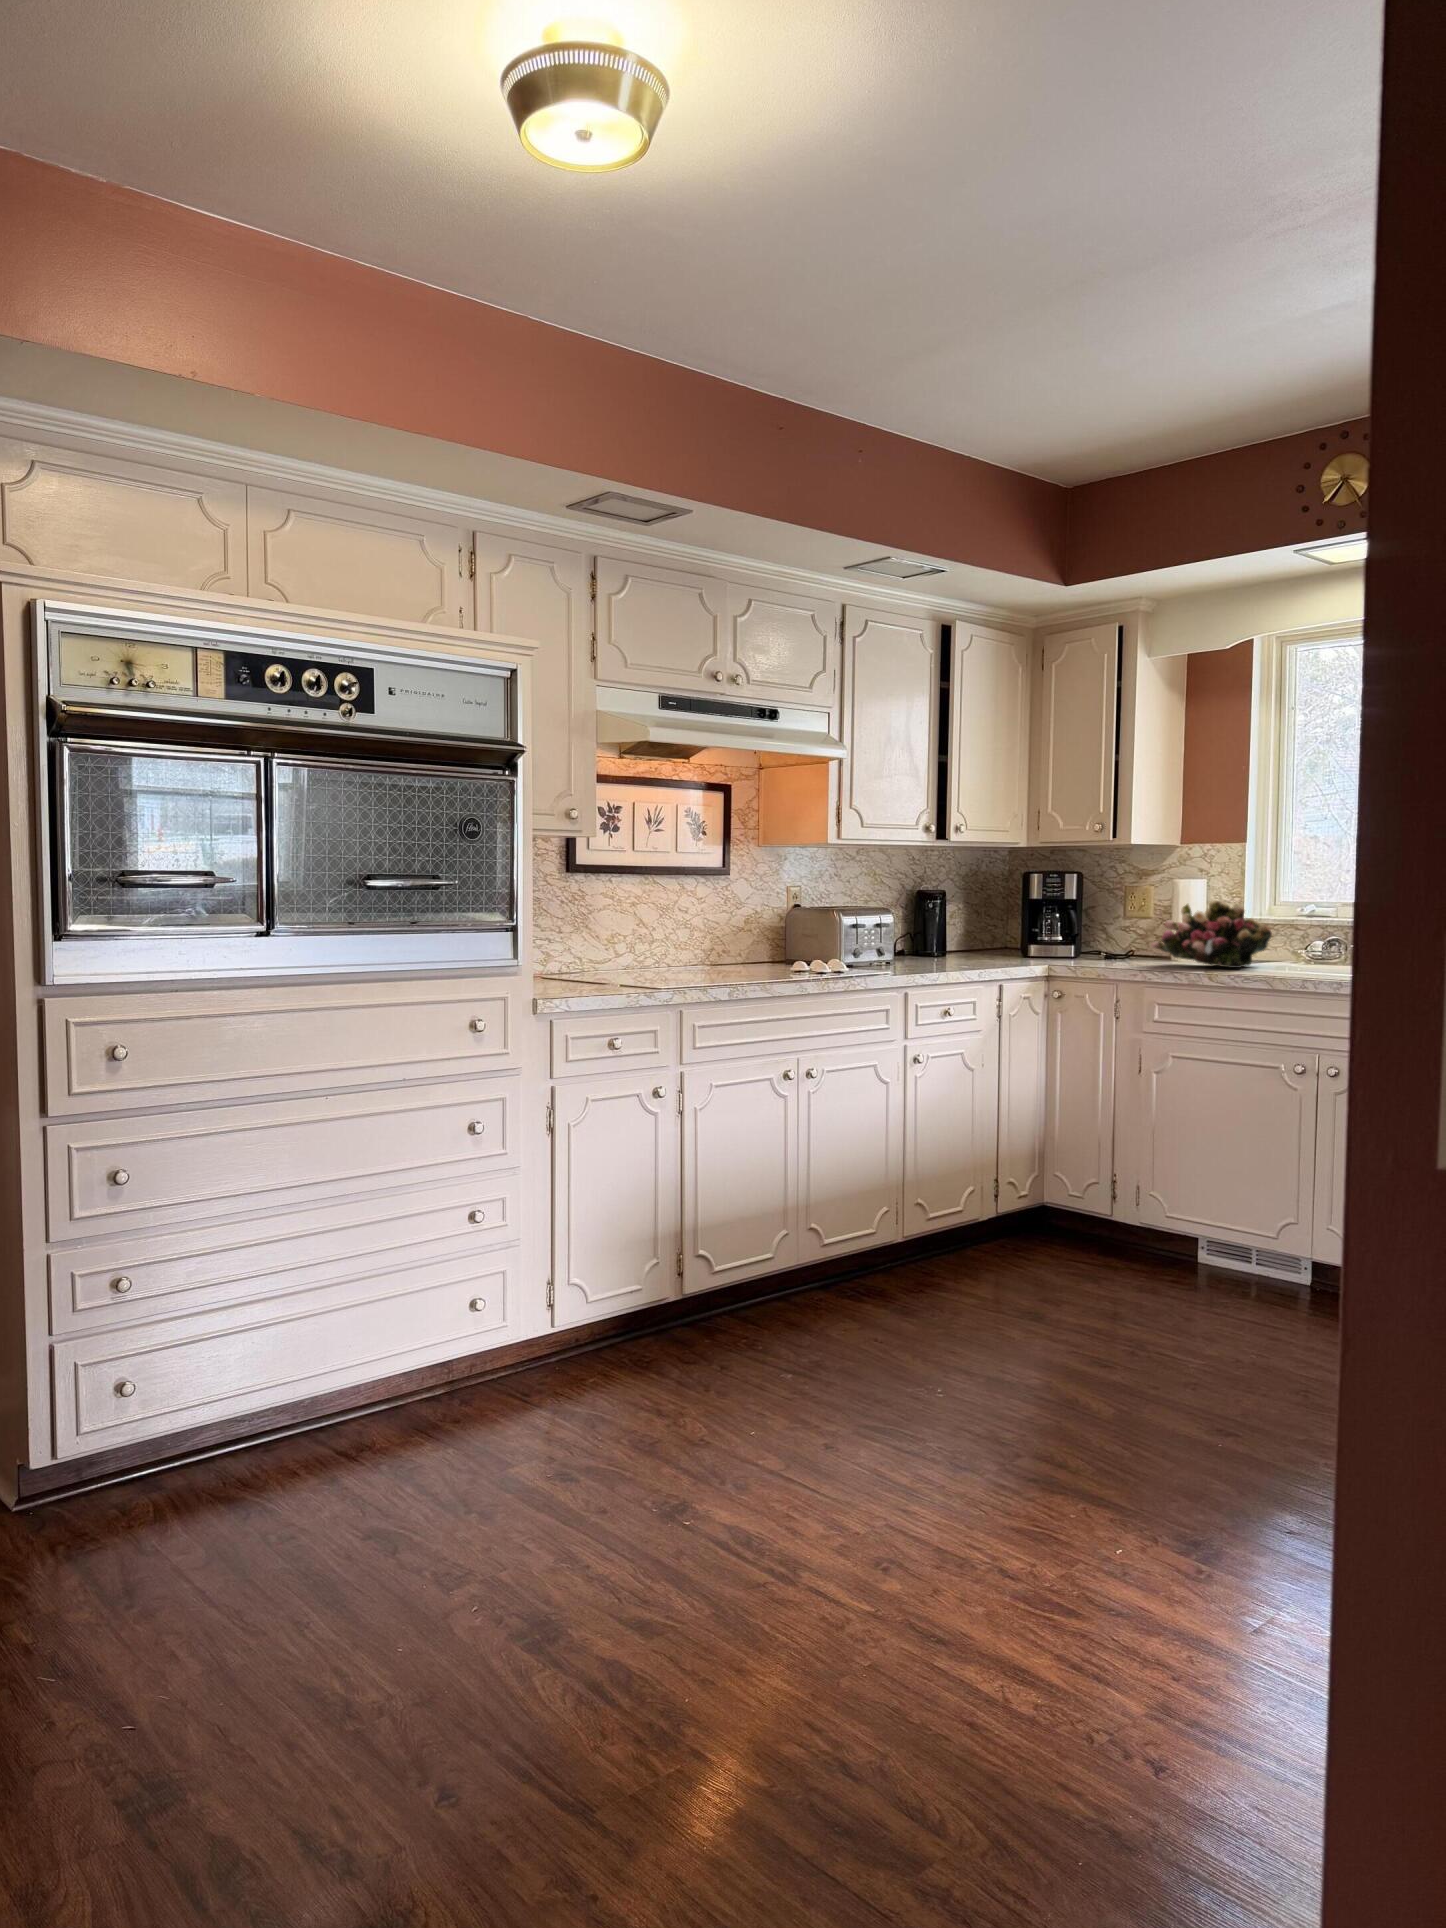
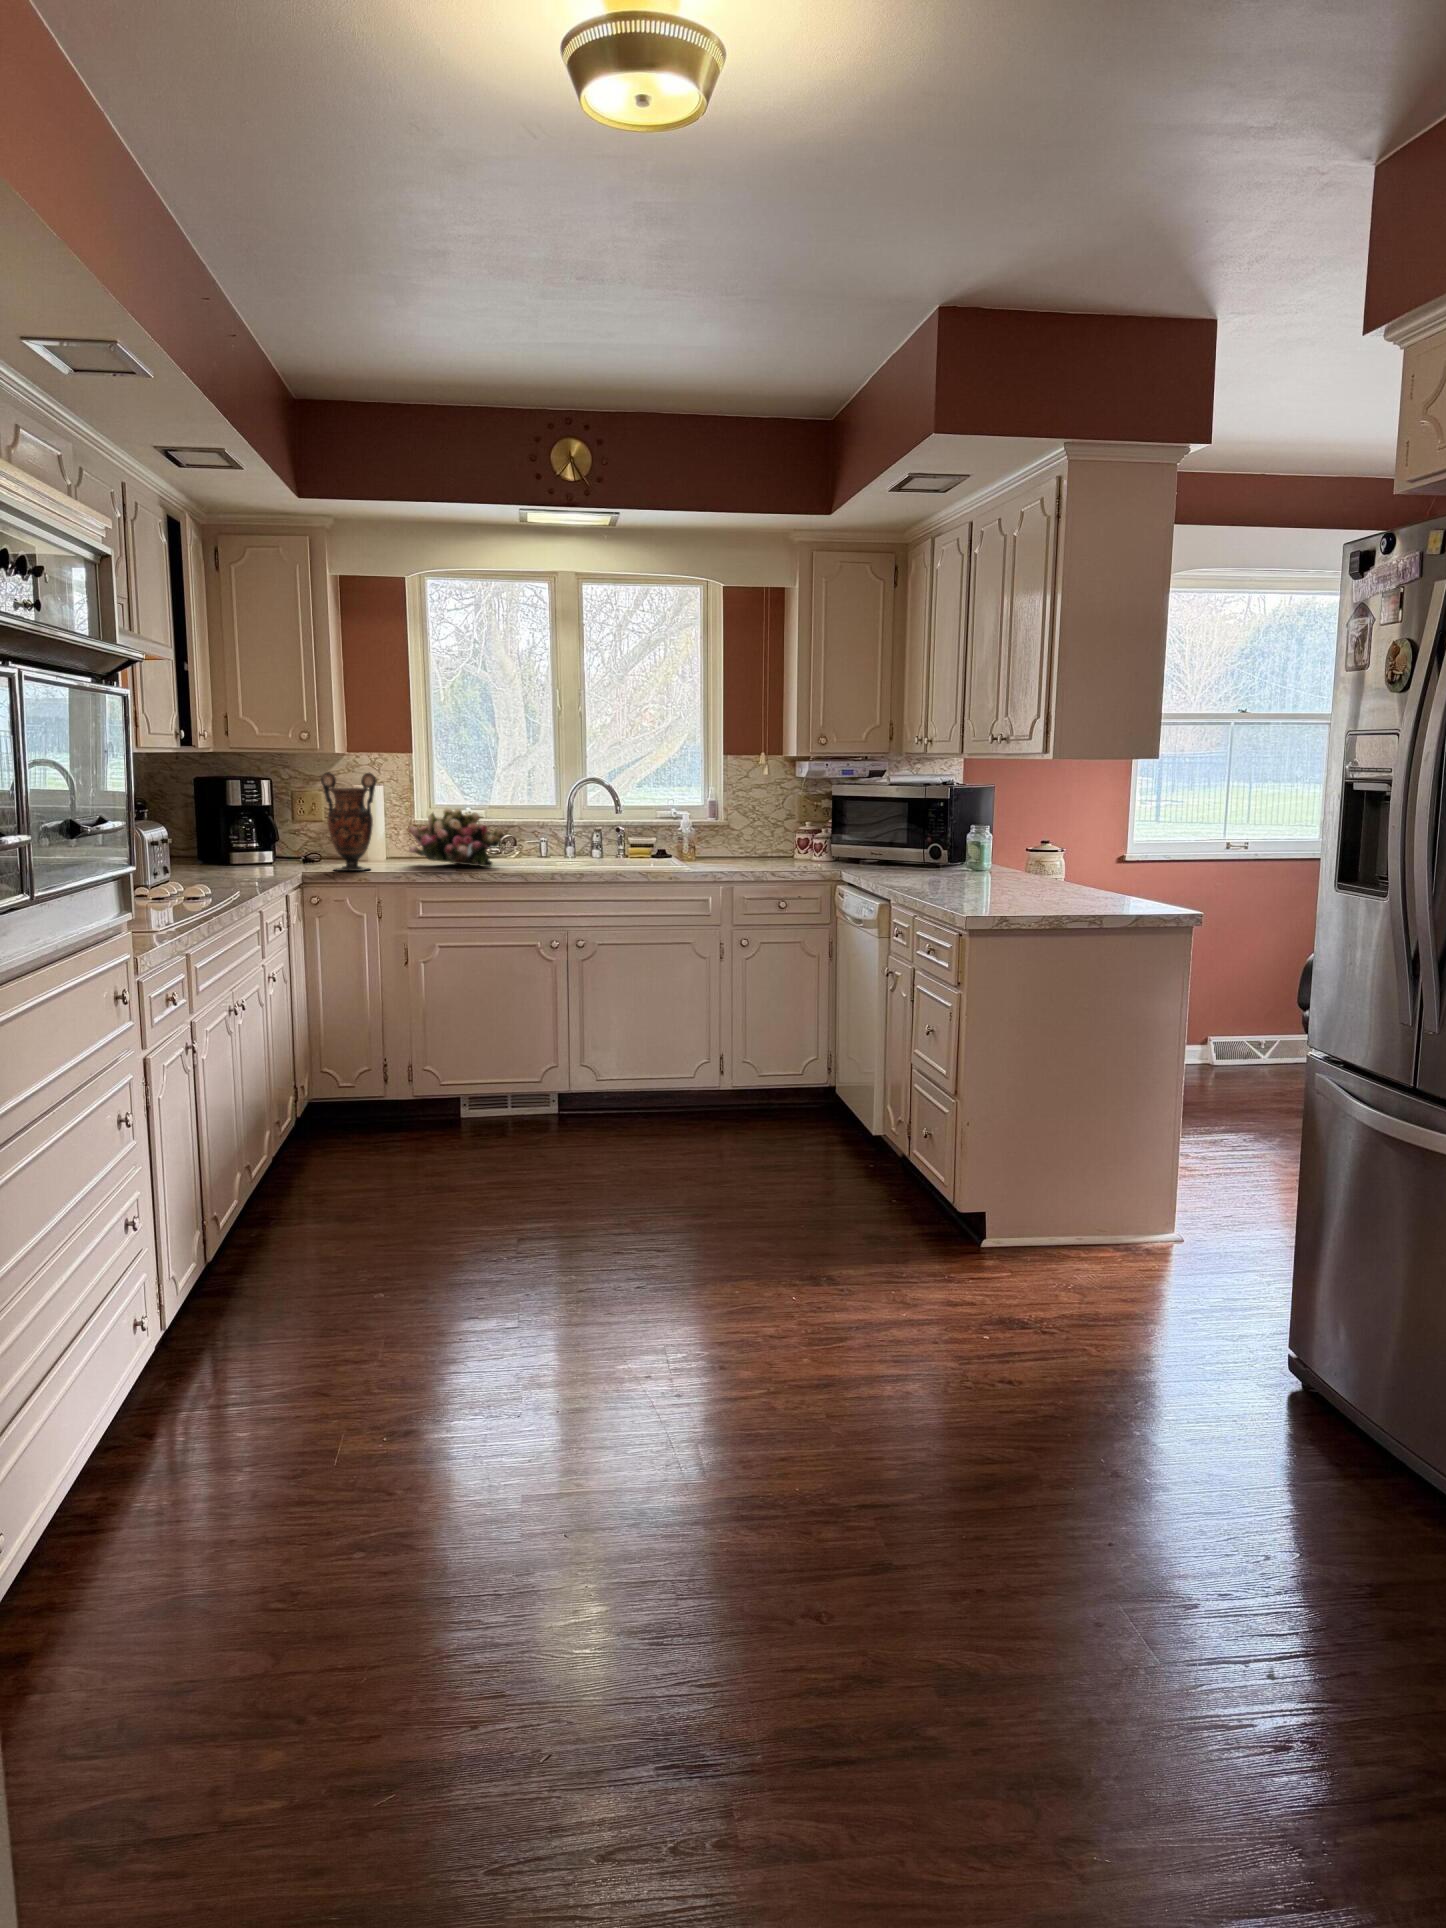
vase: none [1071,860,1118,965] -> present [321,772,377,871]

